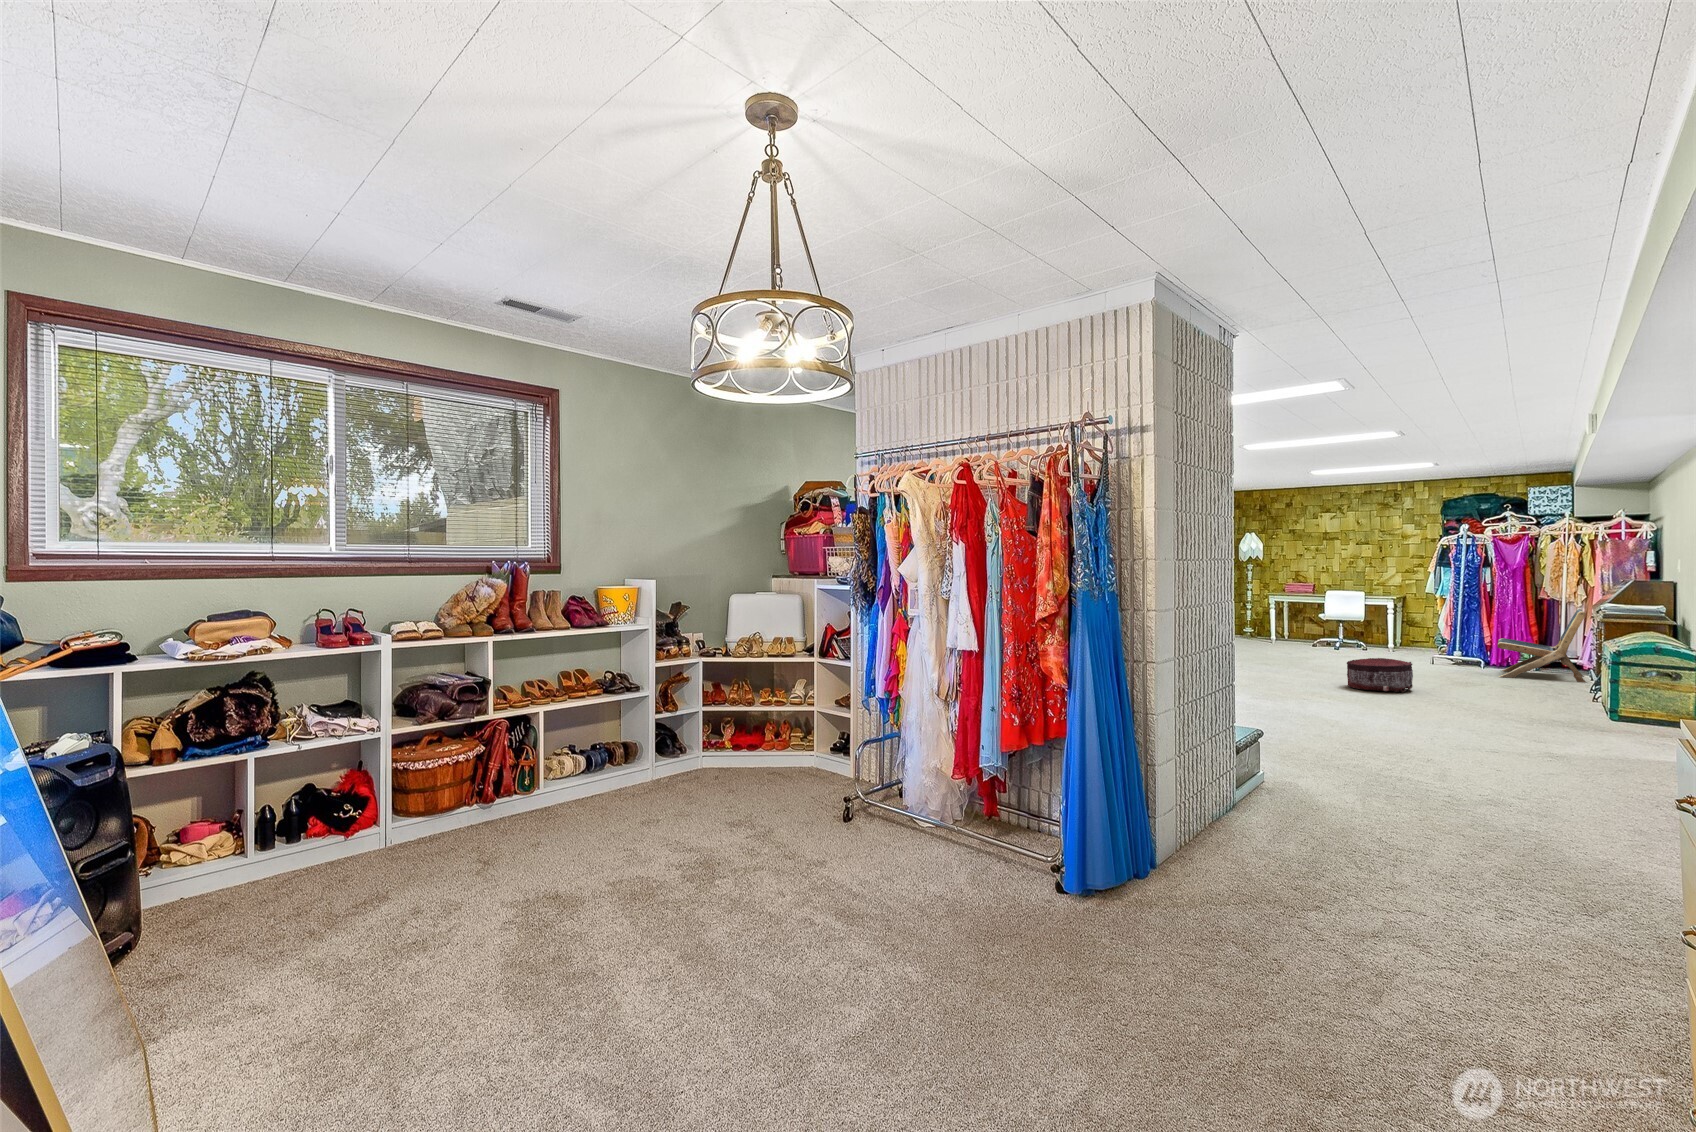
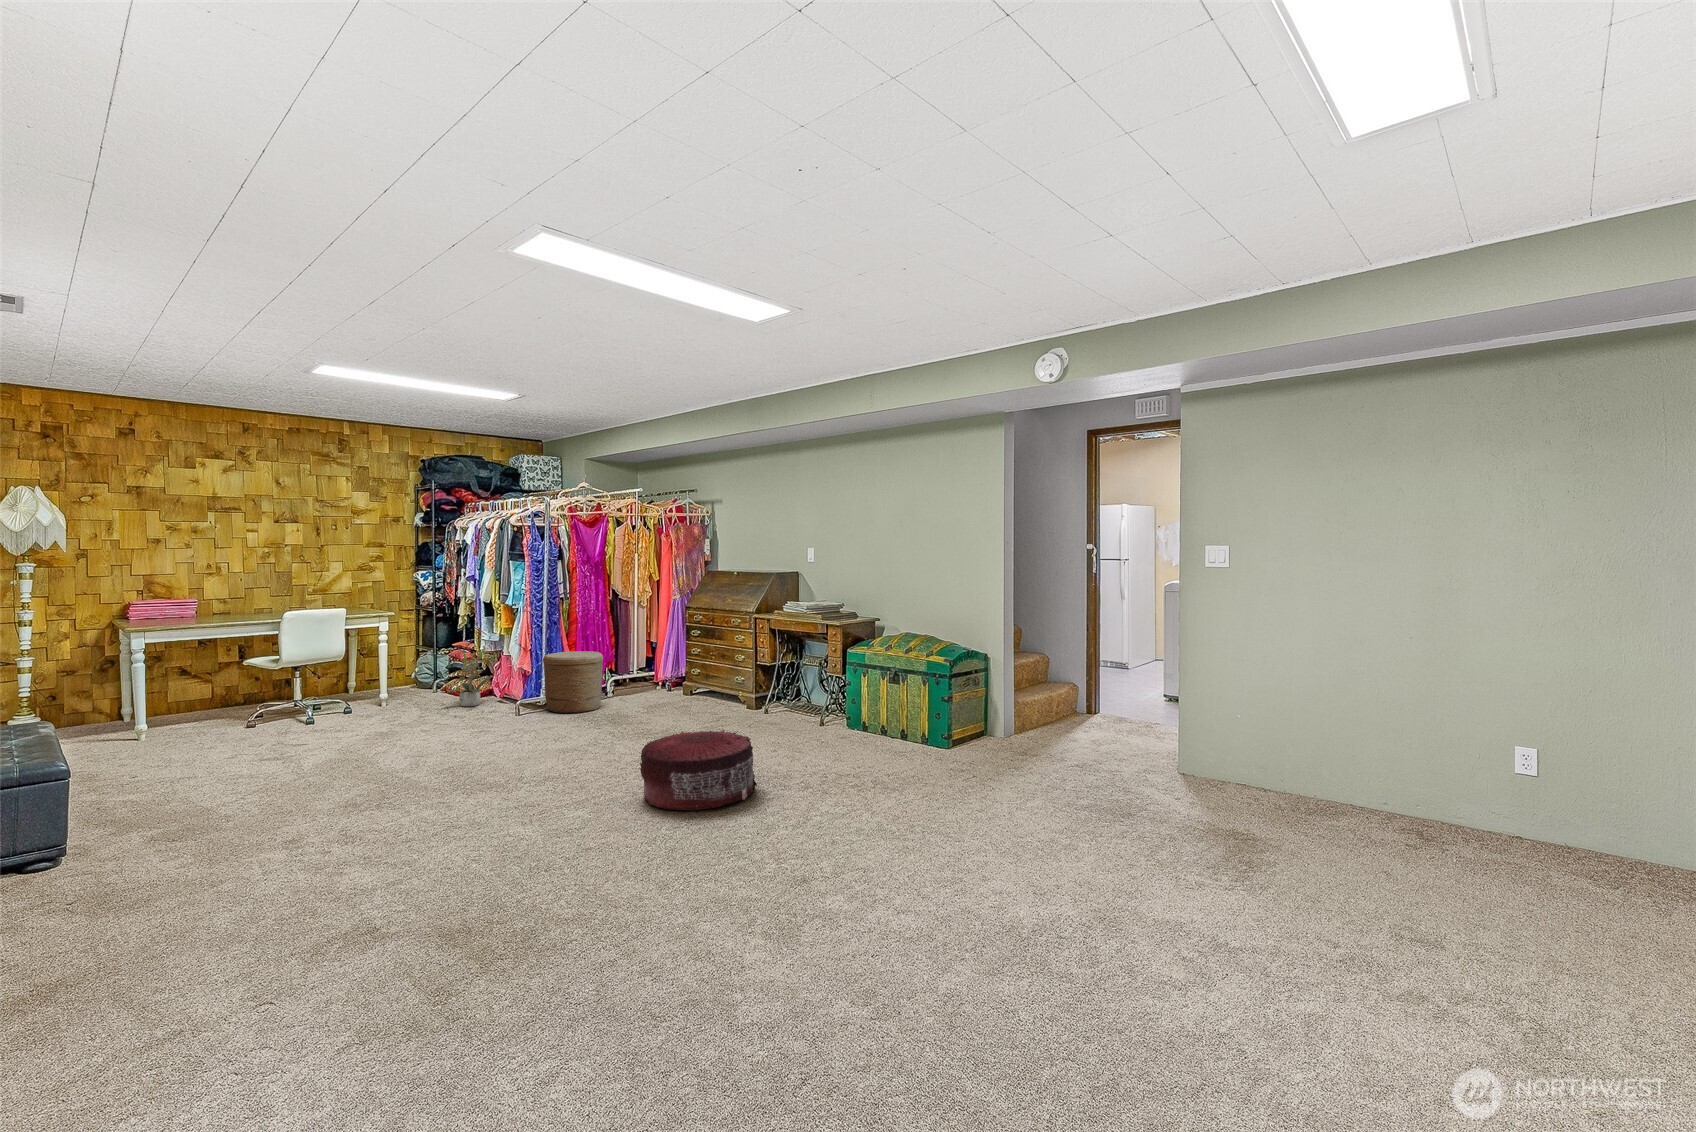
lounge chair: present [1498,608,1586,683] -> none [621,610,740,720]
potted plant: none [1411,623,1448,658] -> present [447,648,498,706]
woven basket: none [1450,629,1498,668] -> present [543,651,603,713]

